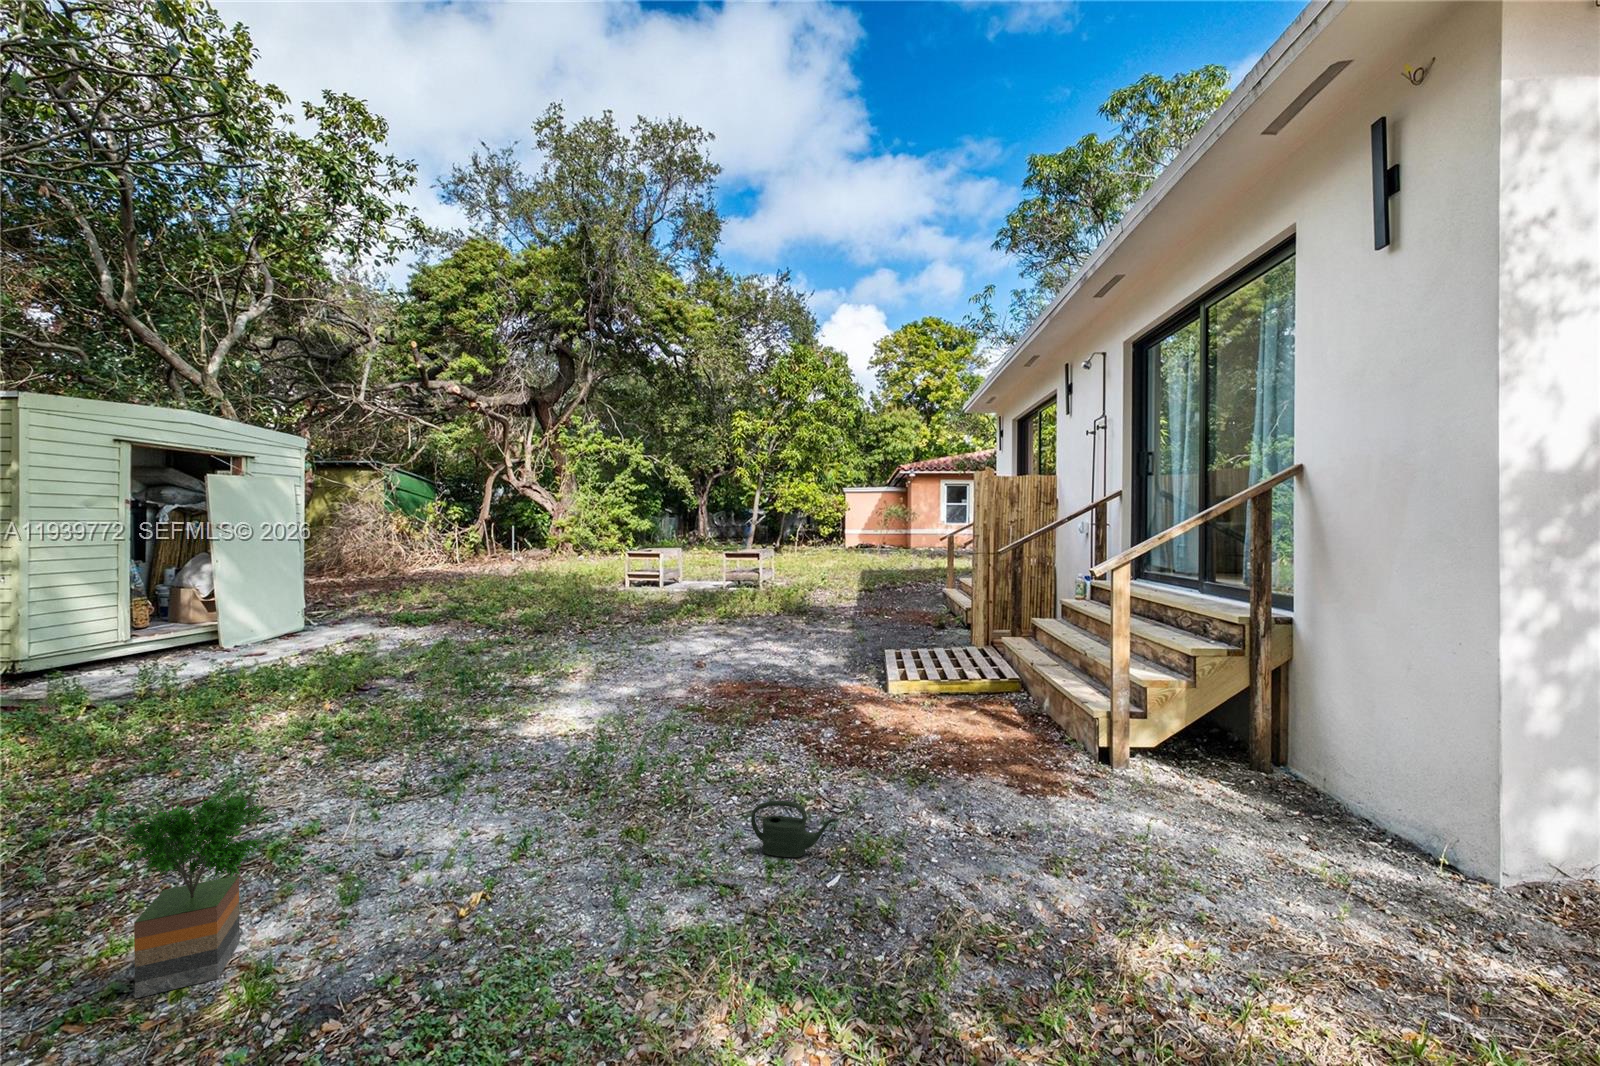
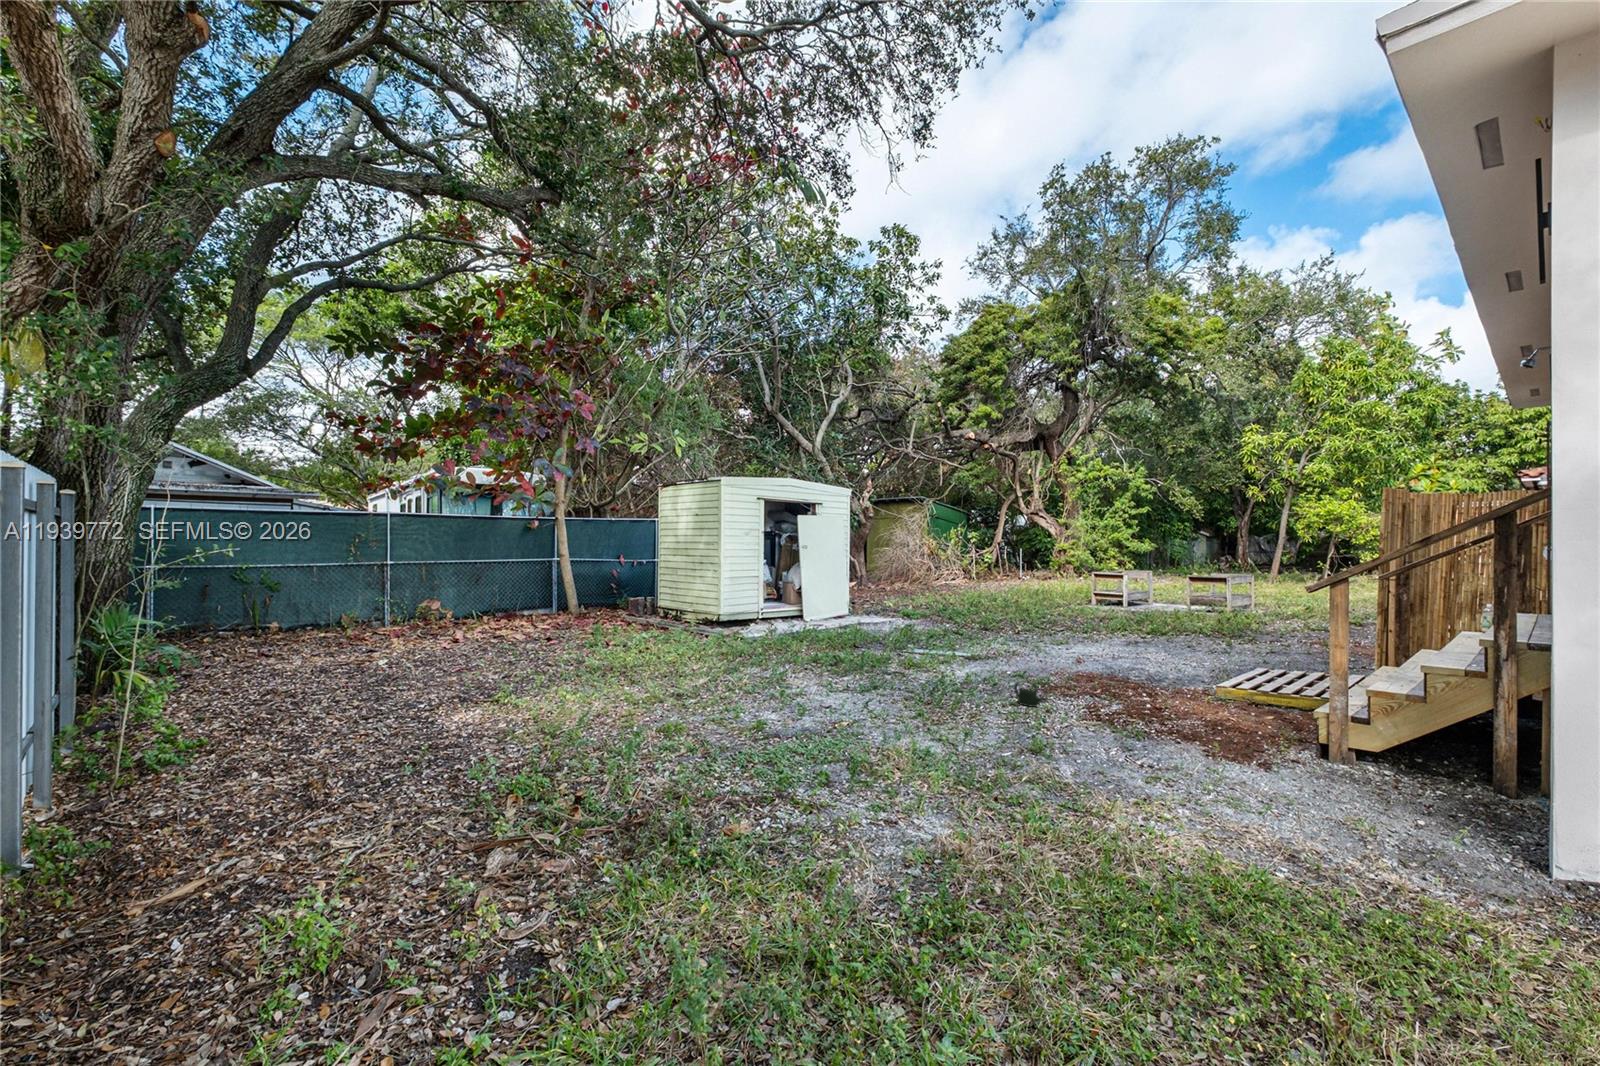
potted tree: present [121,796,263,998] -> none [812,635,845,688]

